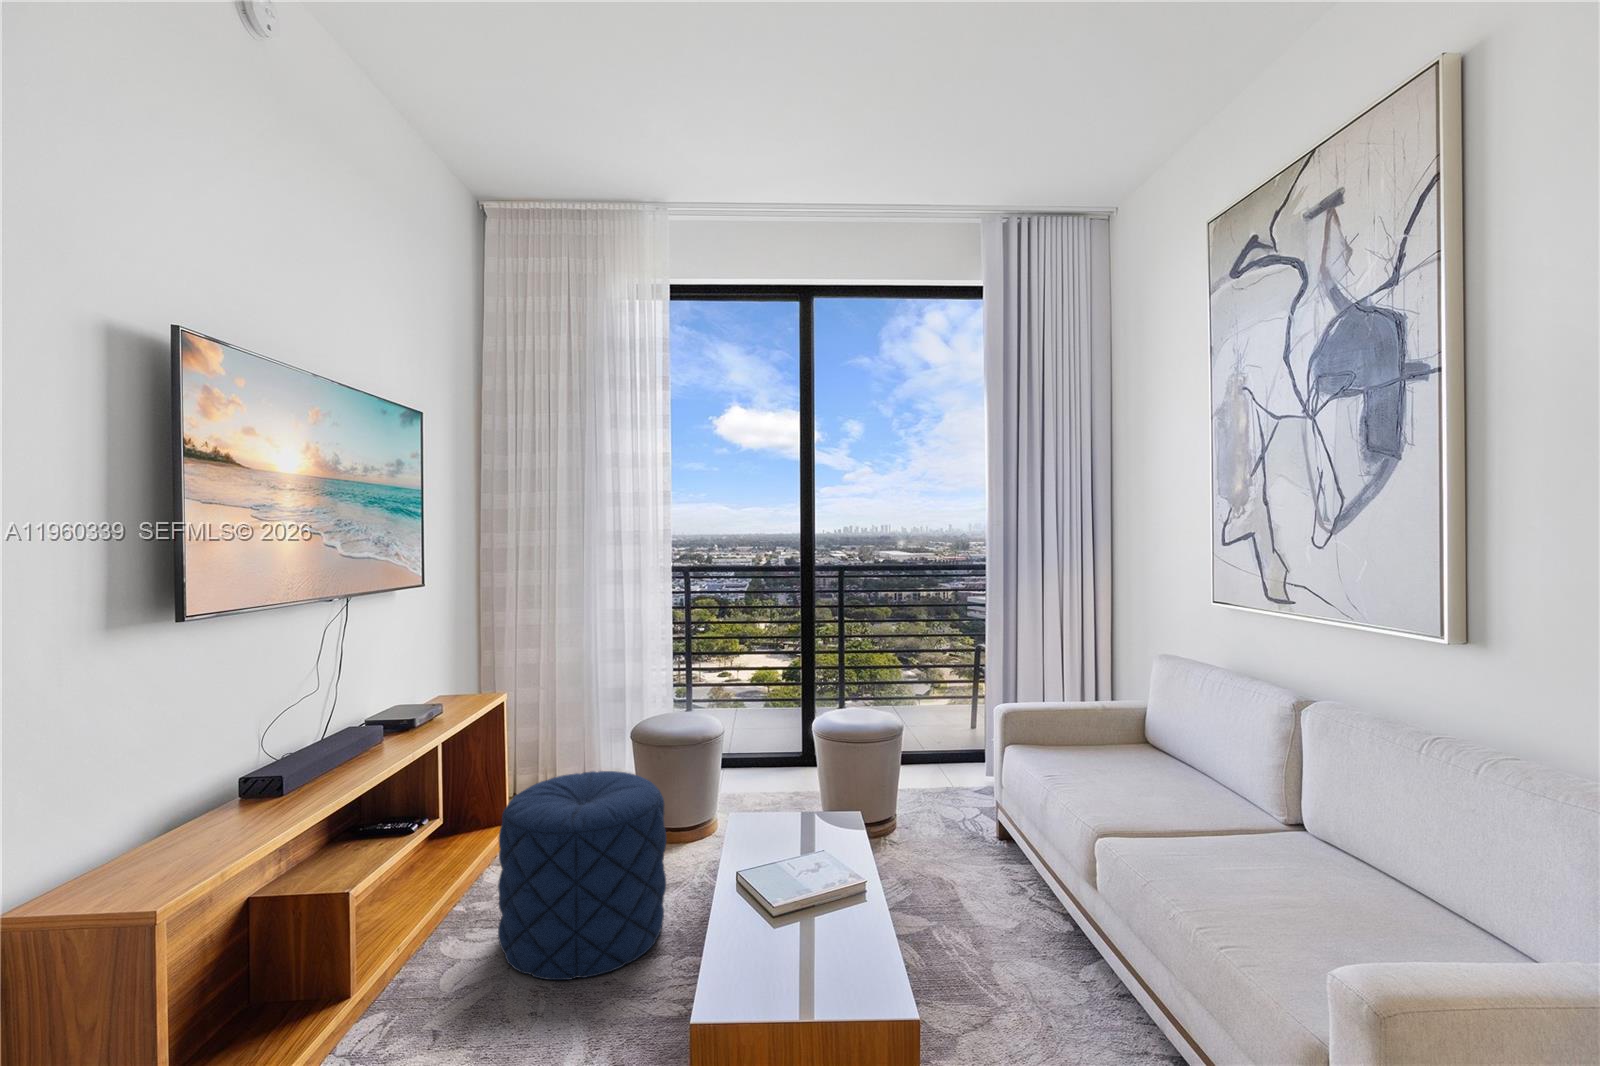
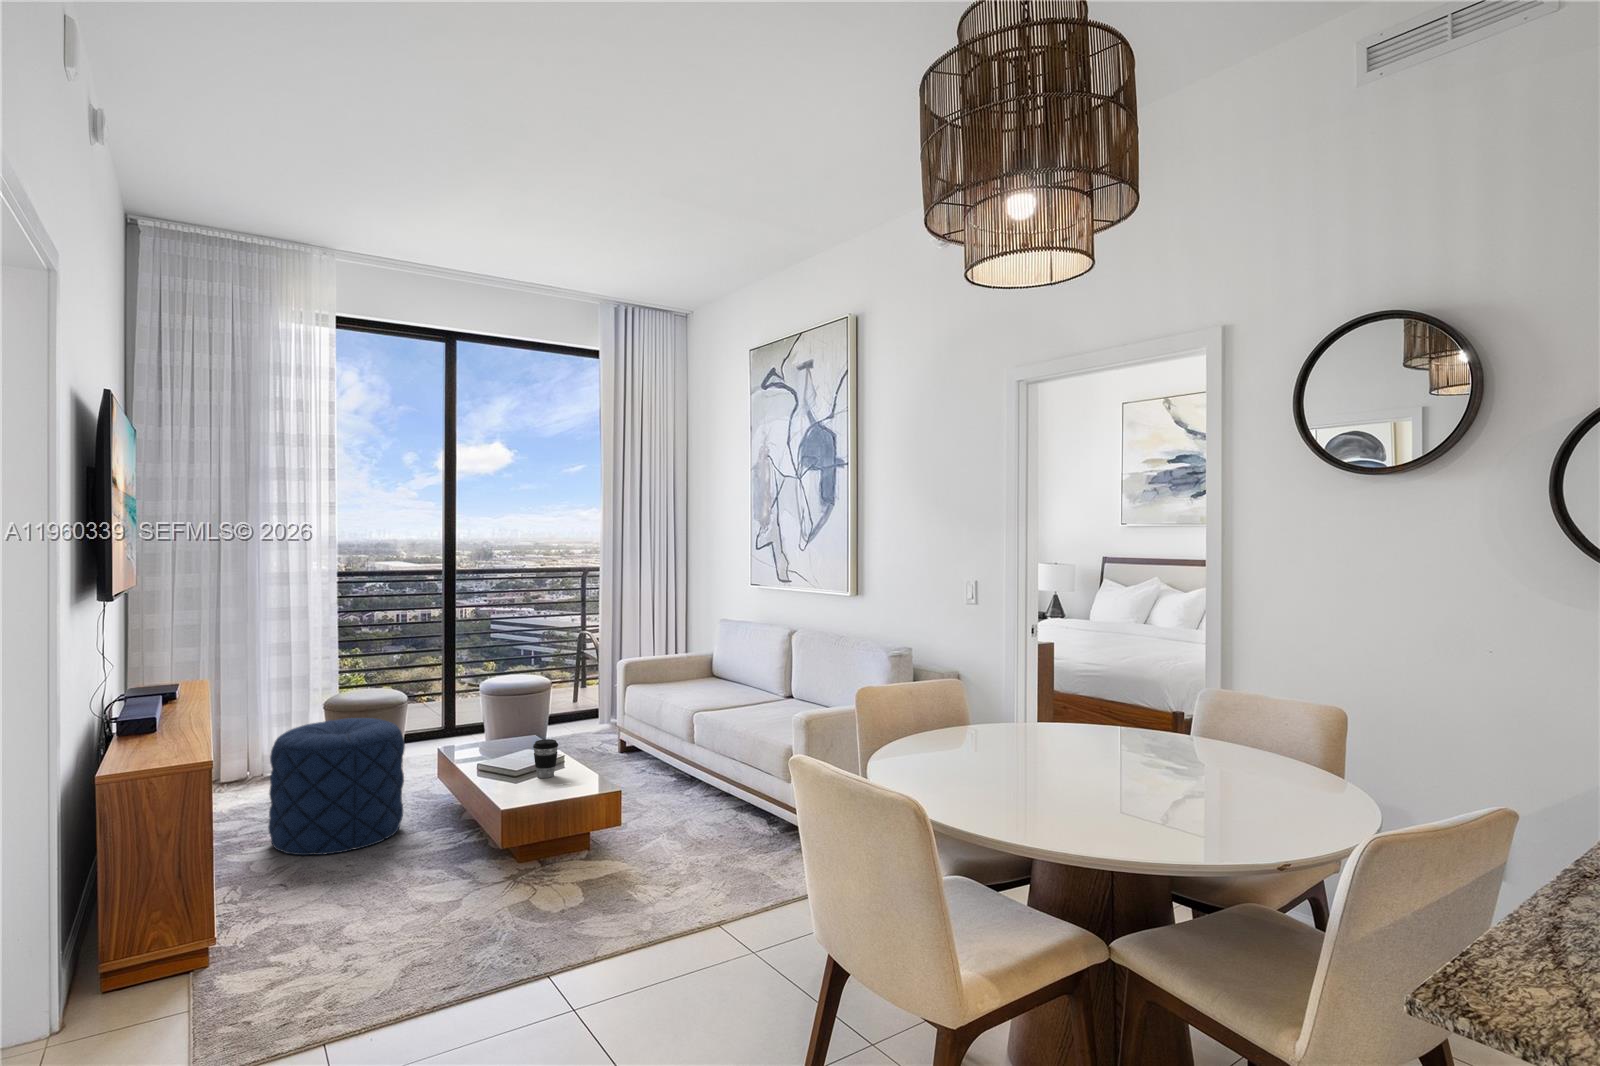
coffee cup: none [767,903,812,985] -> present [533,739,558,778]

